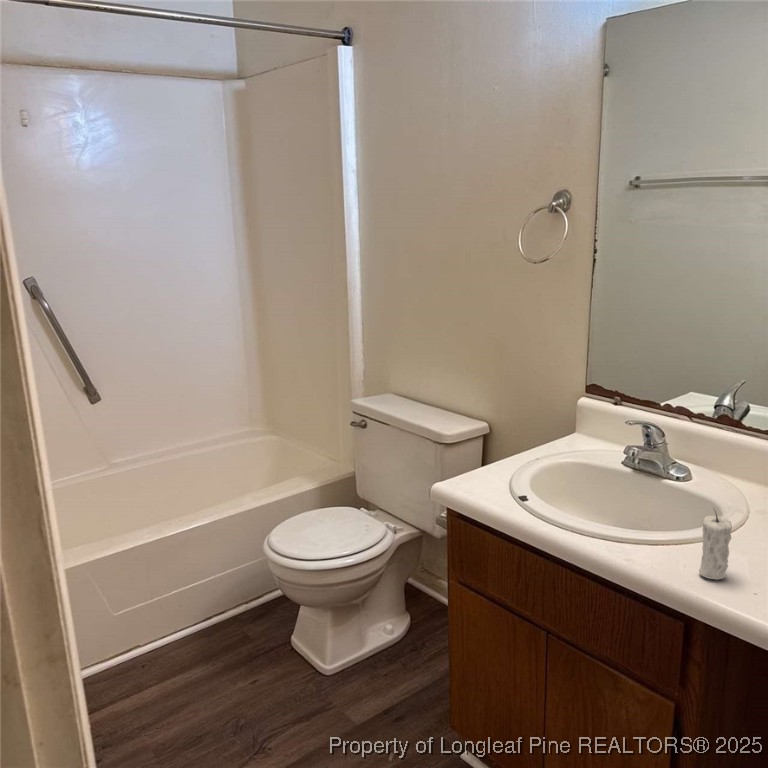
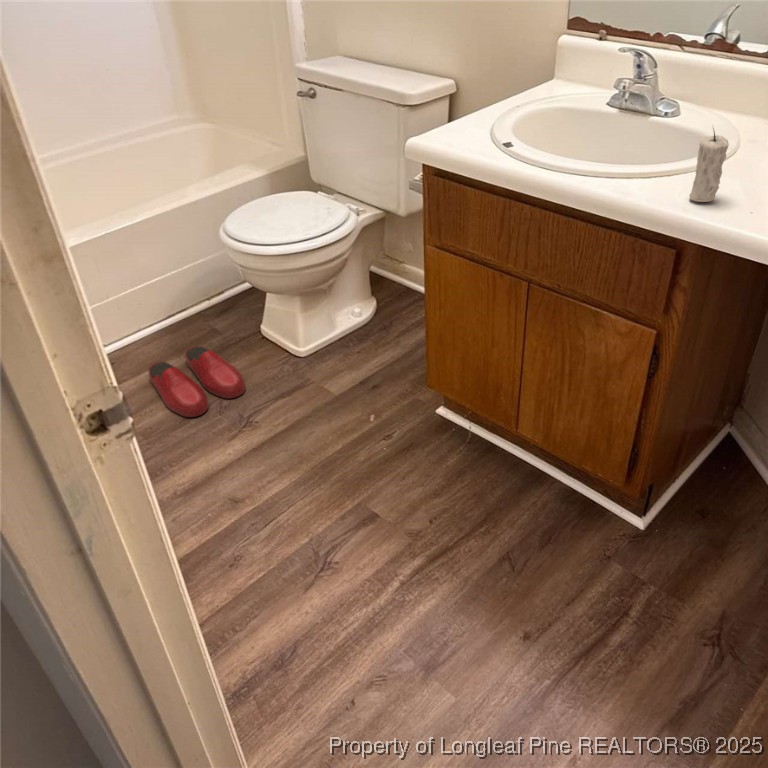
slippers: none [173,652,264,734] -> present [149,346,246,417]

